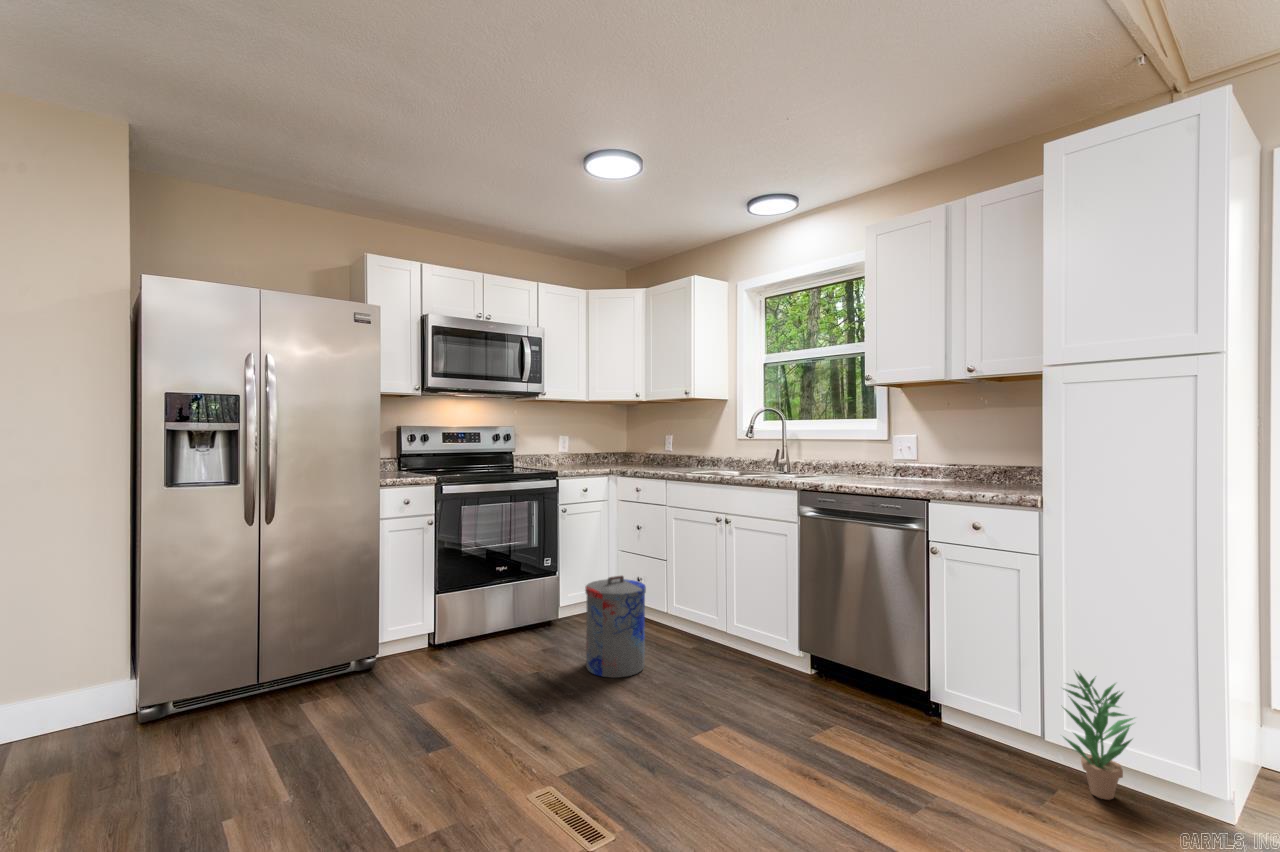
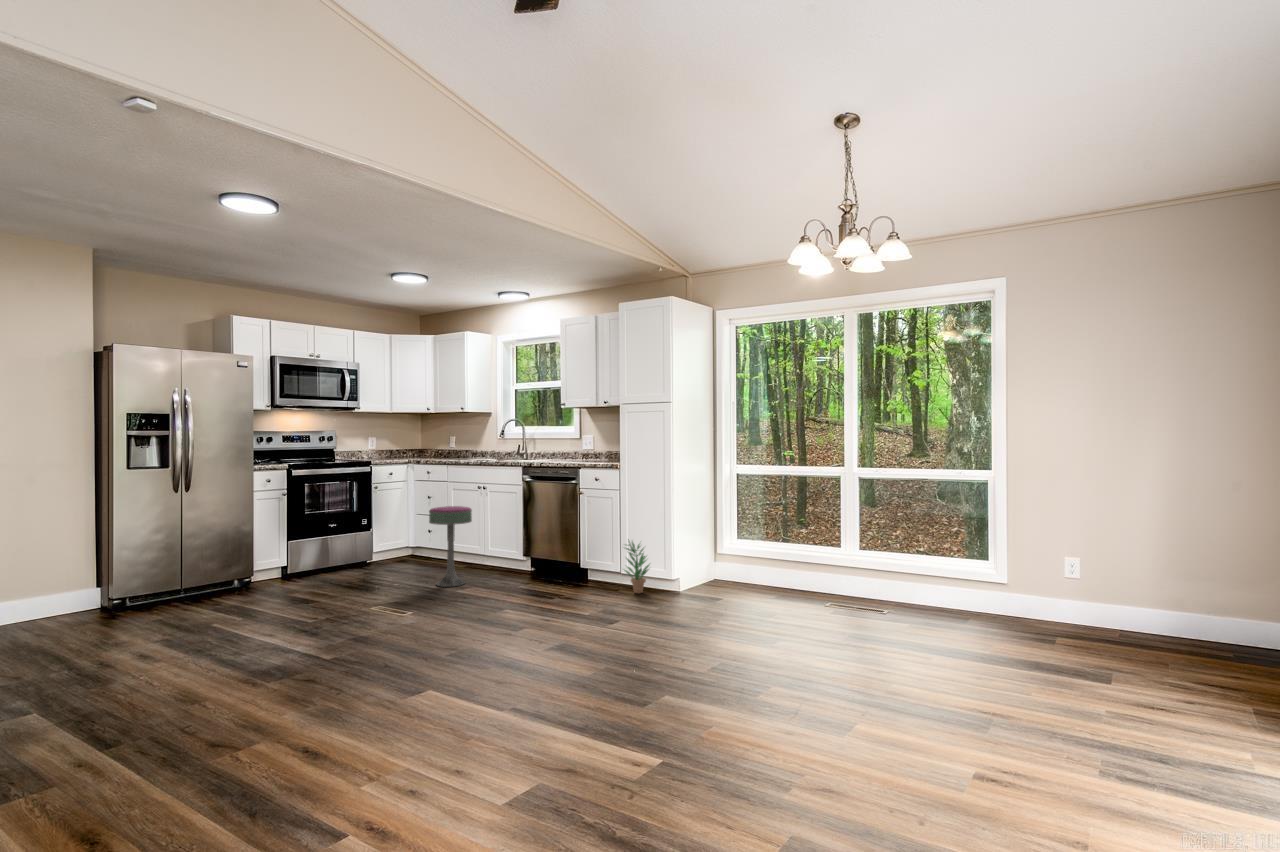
bar stool: none [644,559,719,711] -> present [429,506,472,587]
trash can: present [585,576,646,678] -> none [393,521,431,580]

